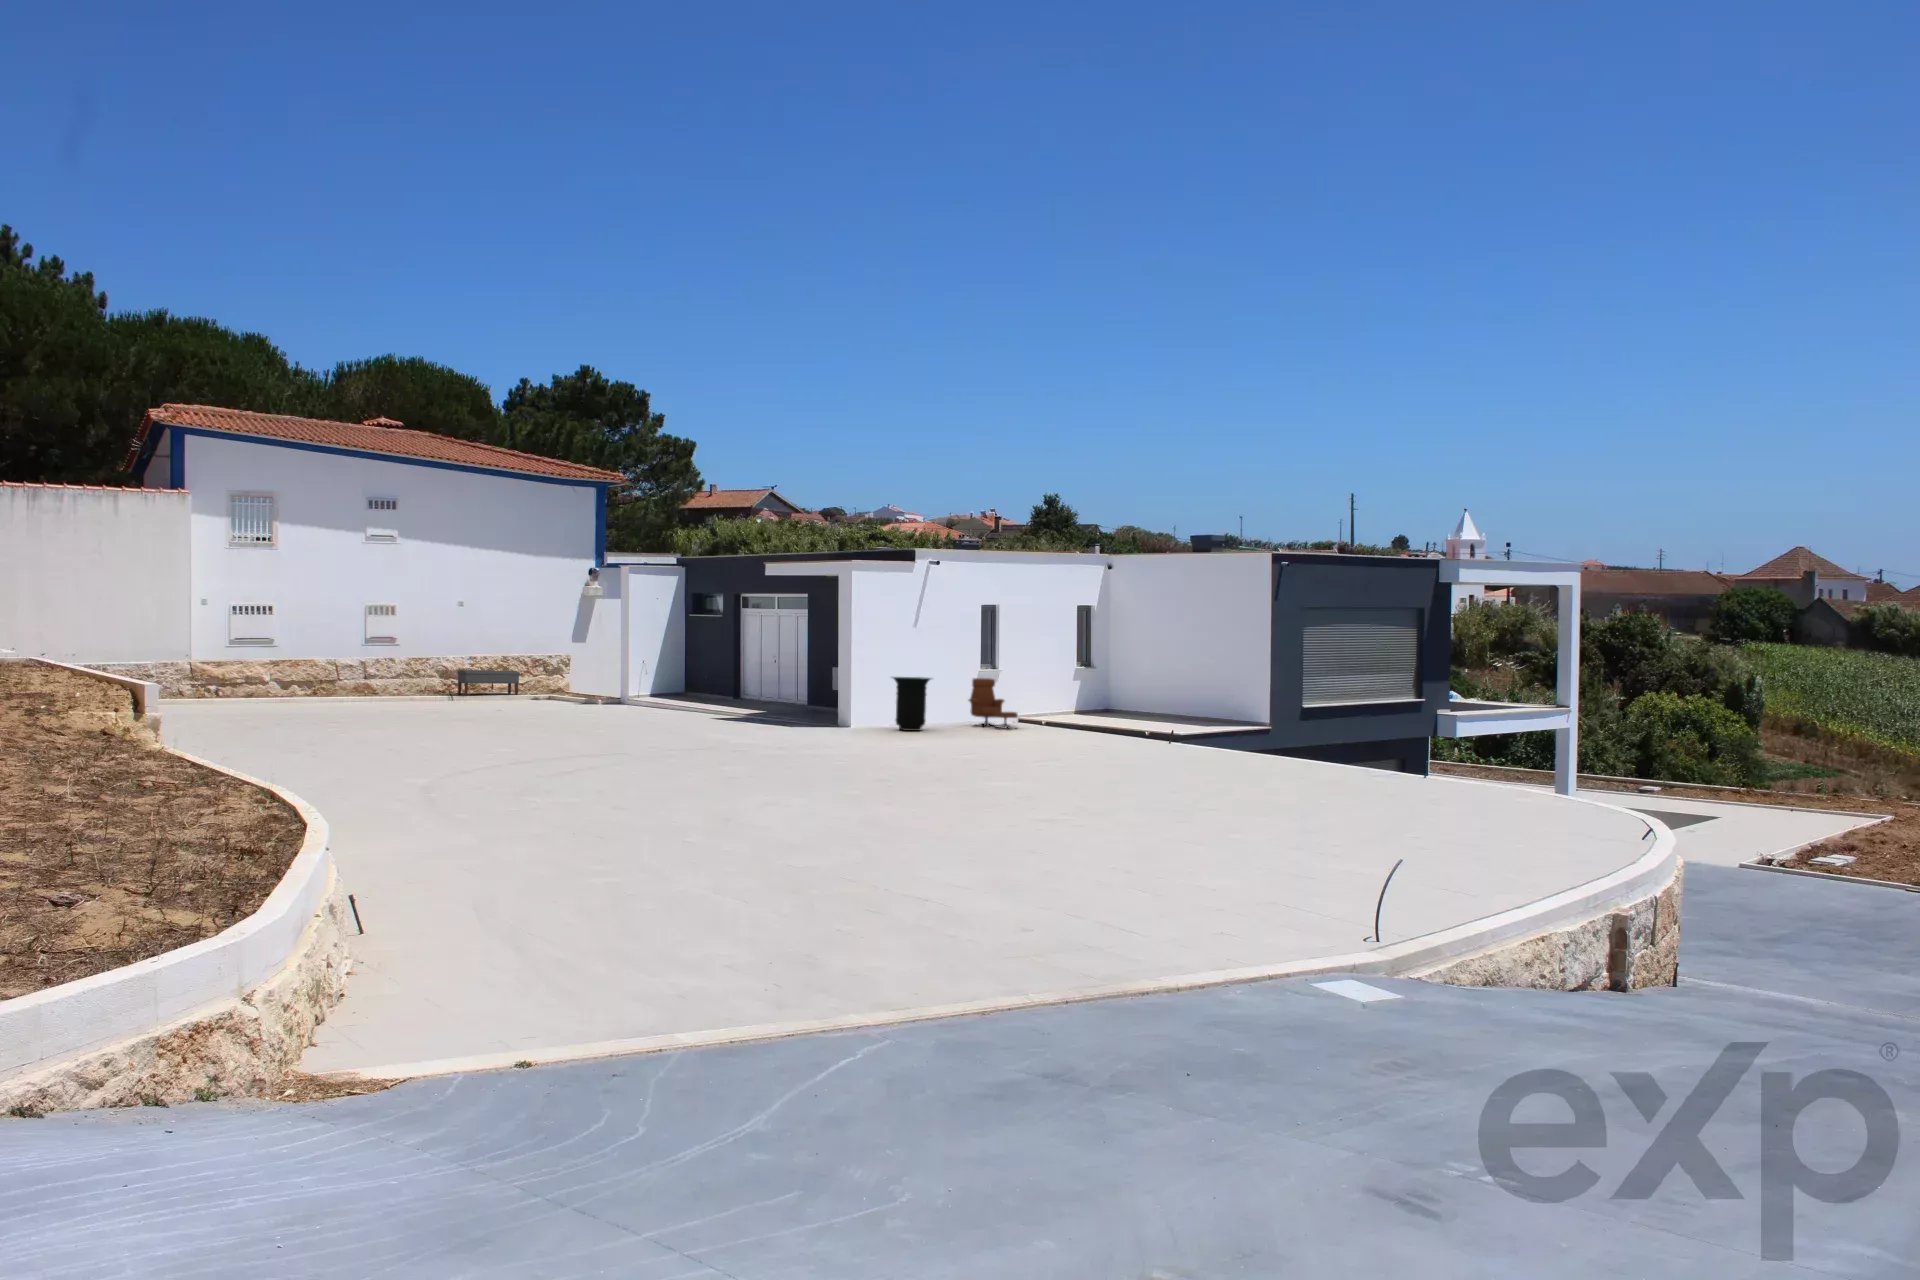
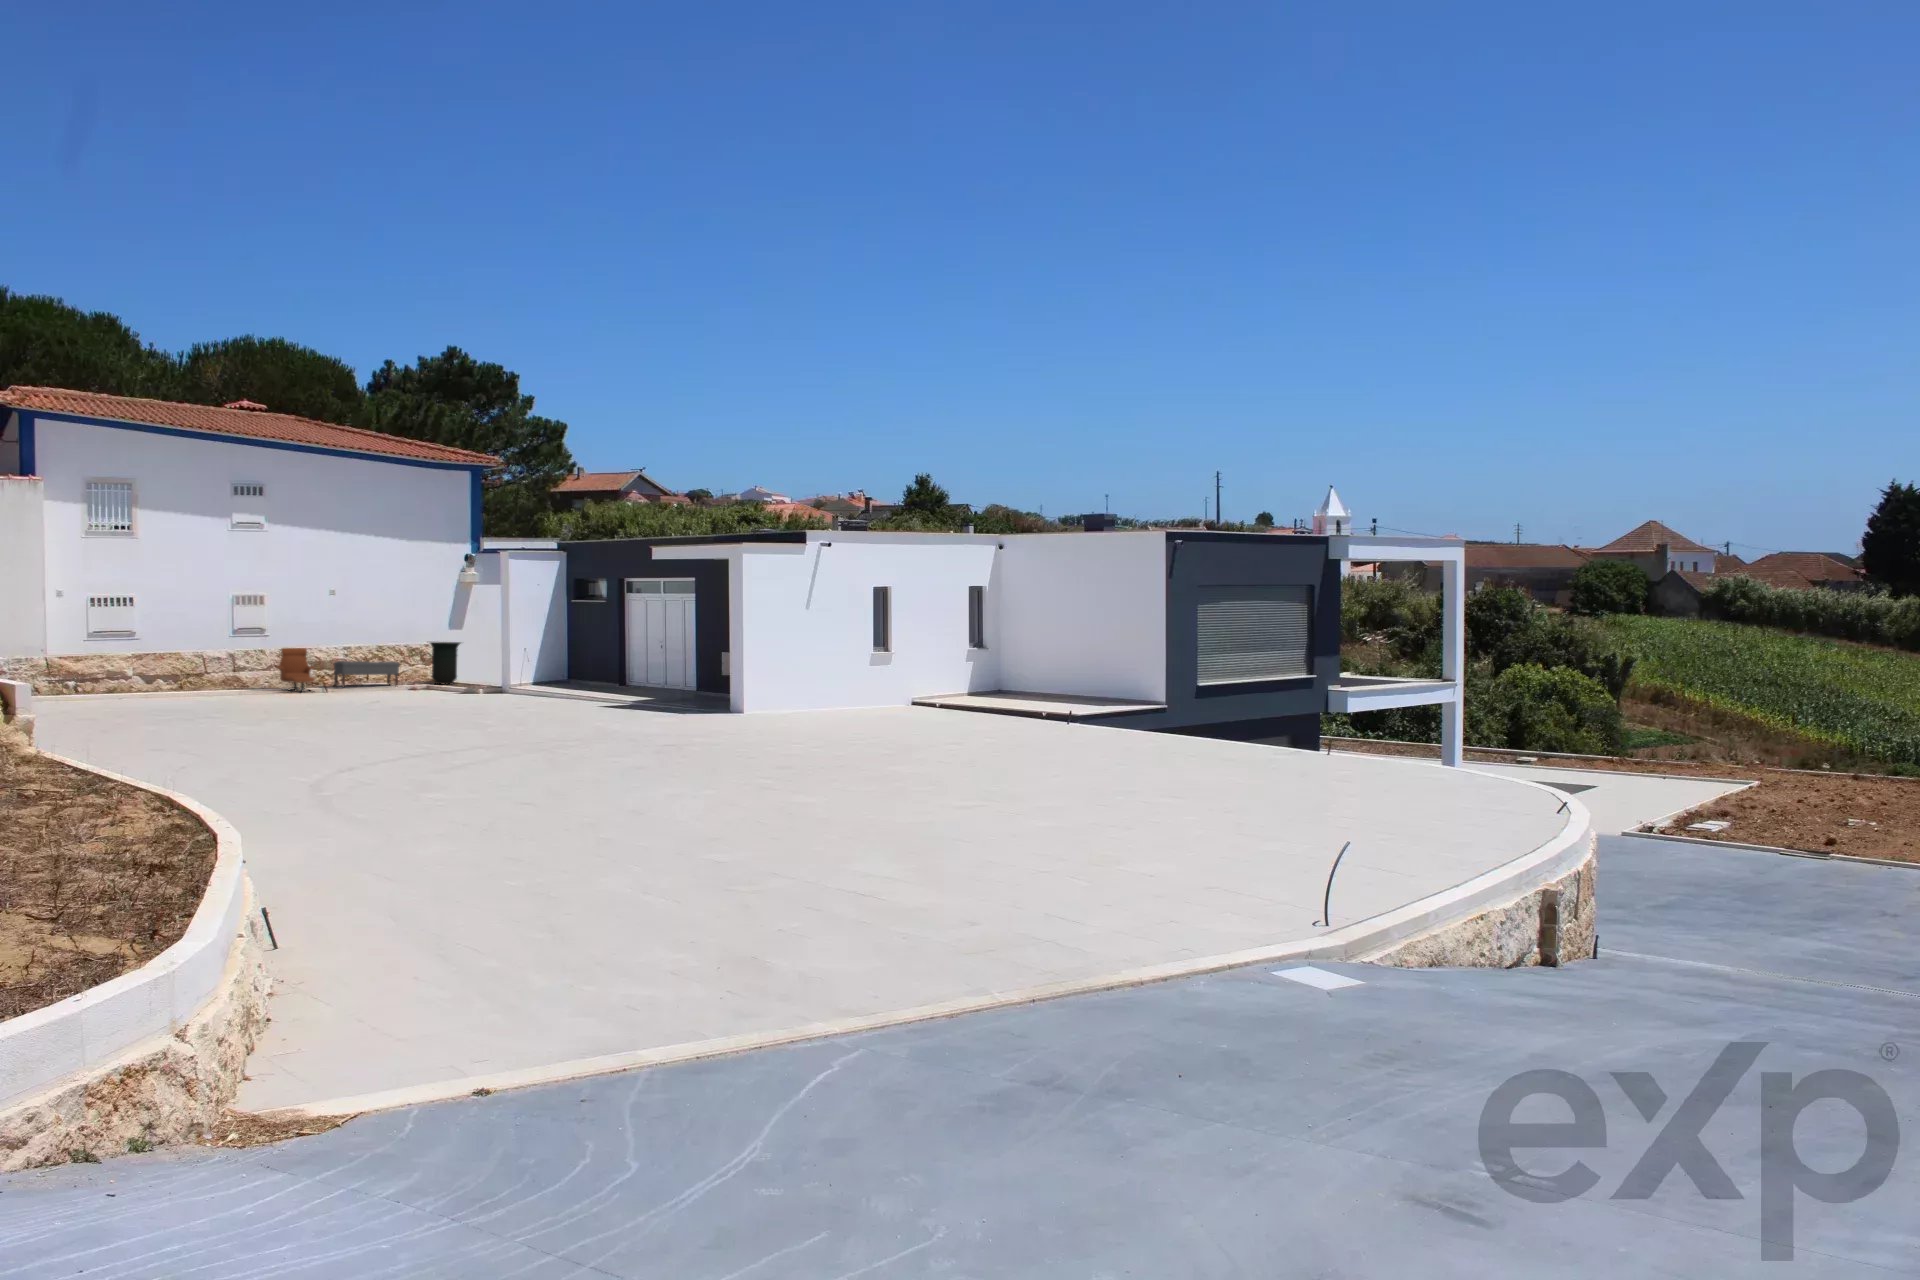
trash can: present [893,677,931,731] -> present [430,642,460,684]
lounge chair: present [969,678,1018,729] -> present [277,648,315,691]

